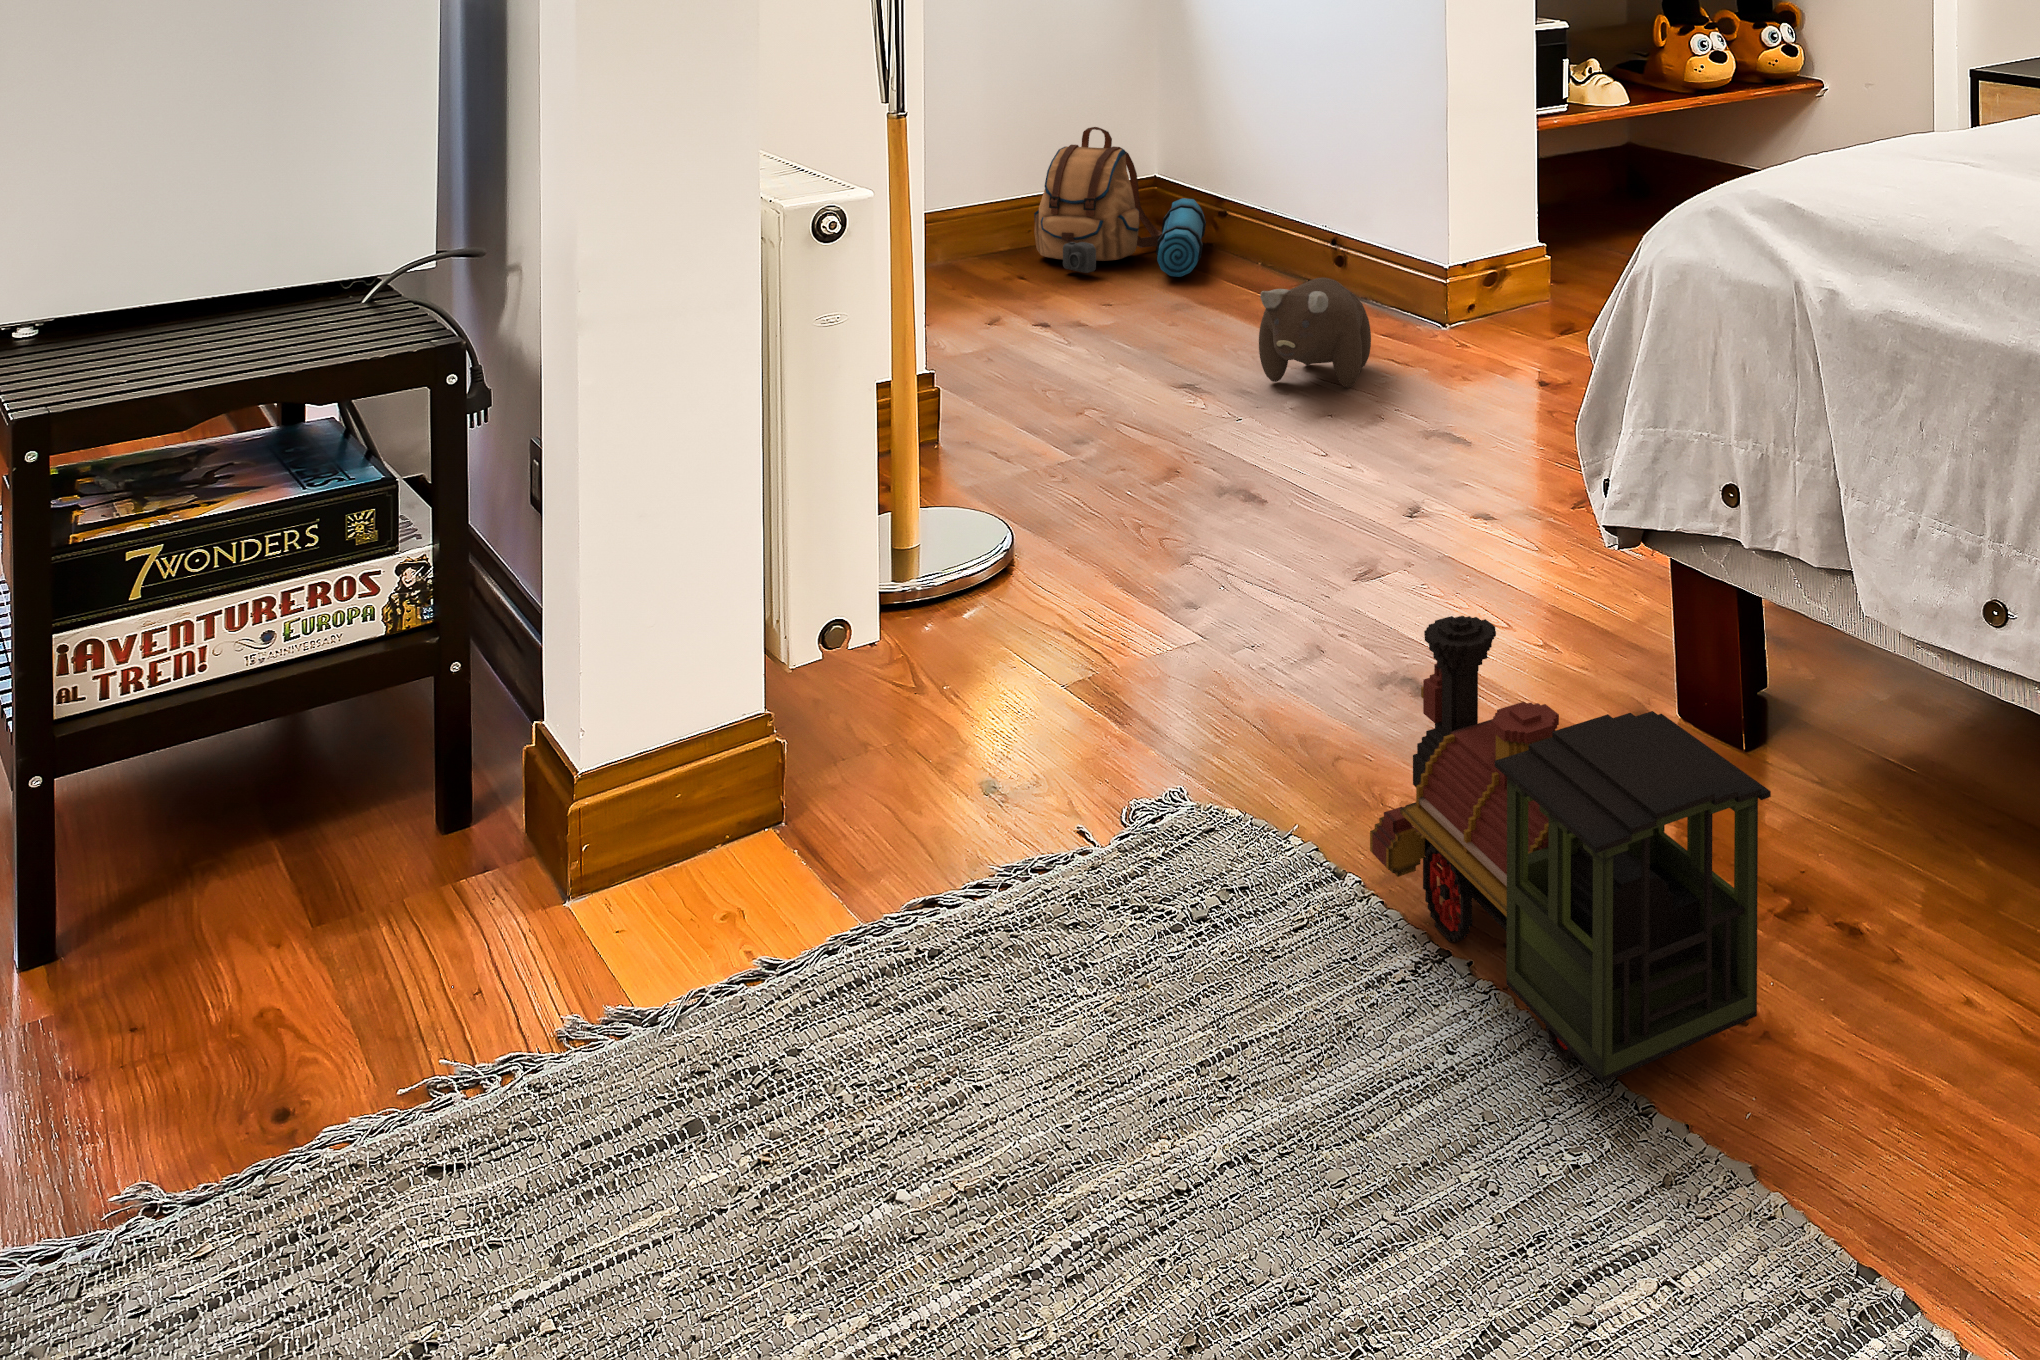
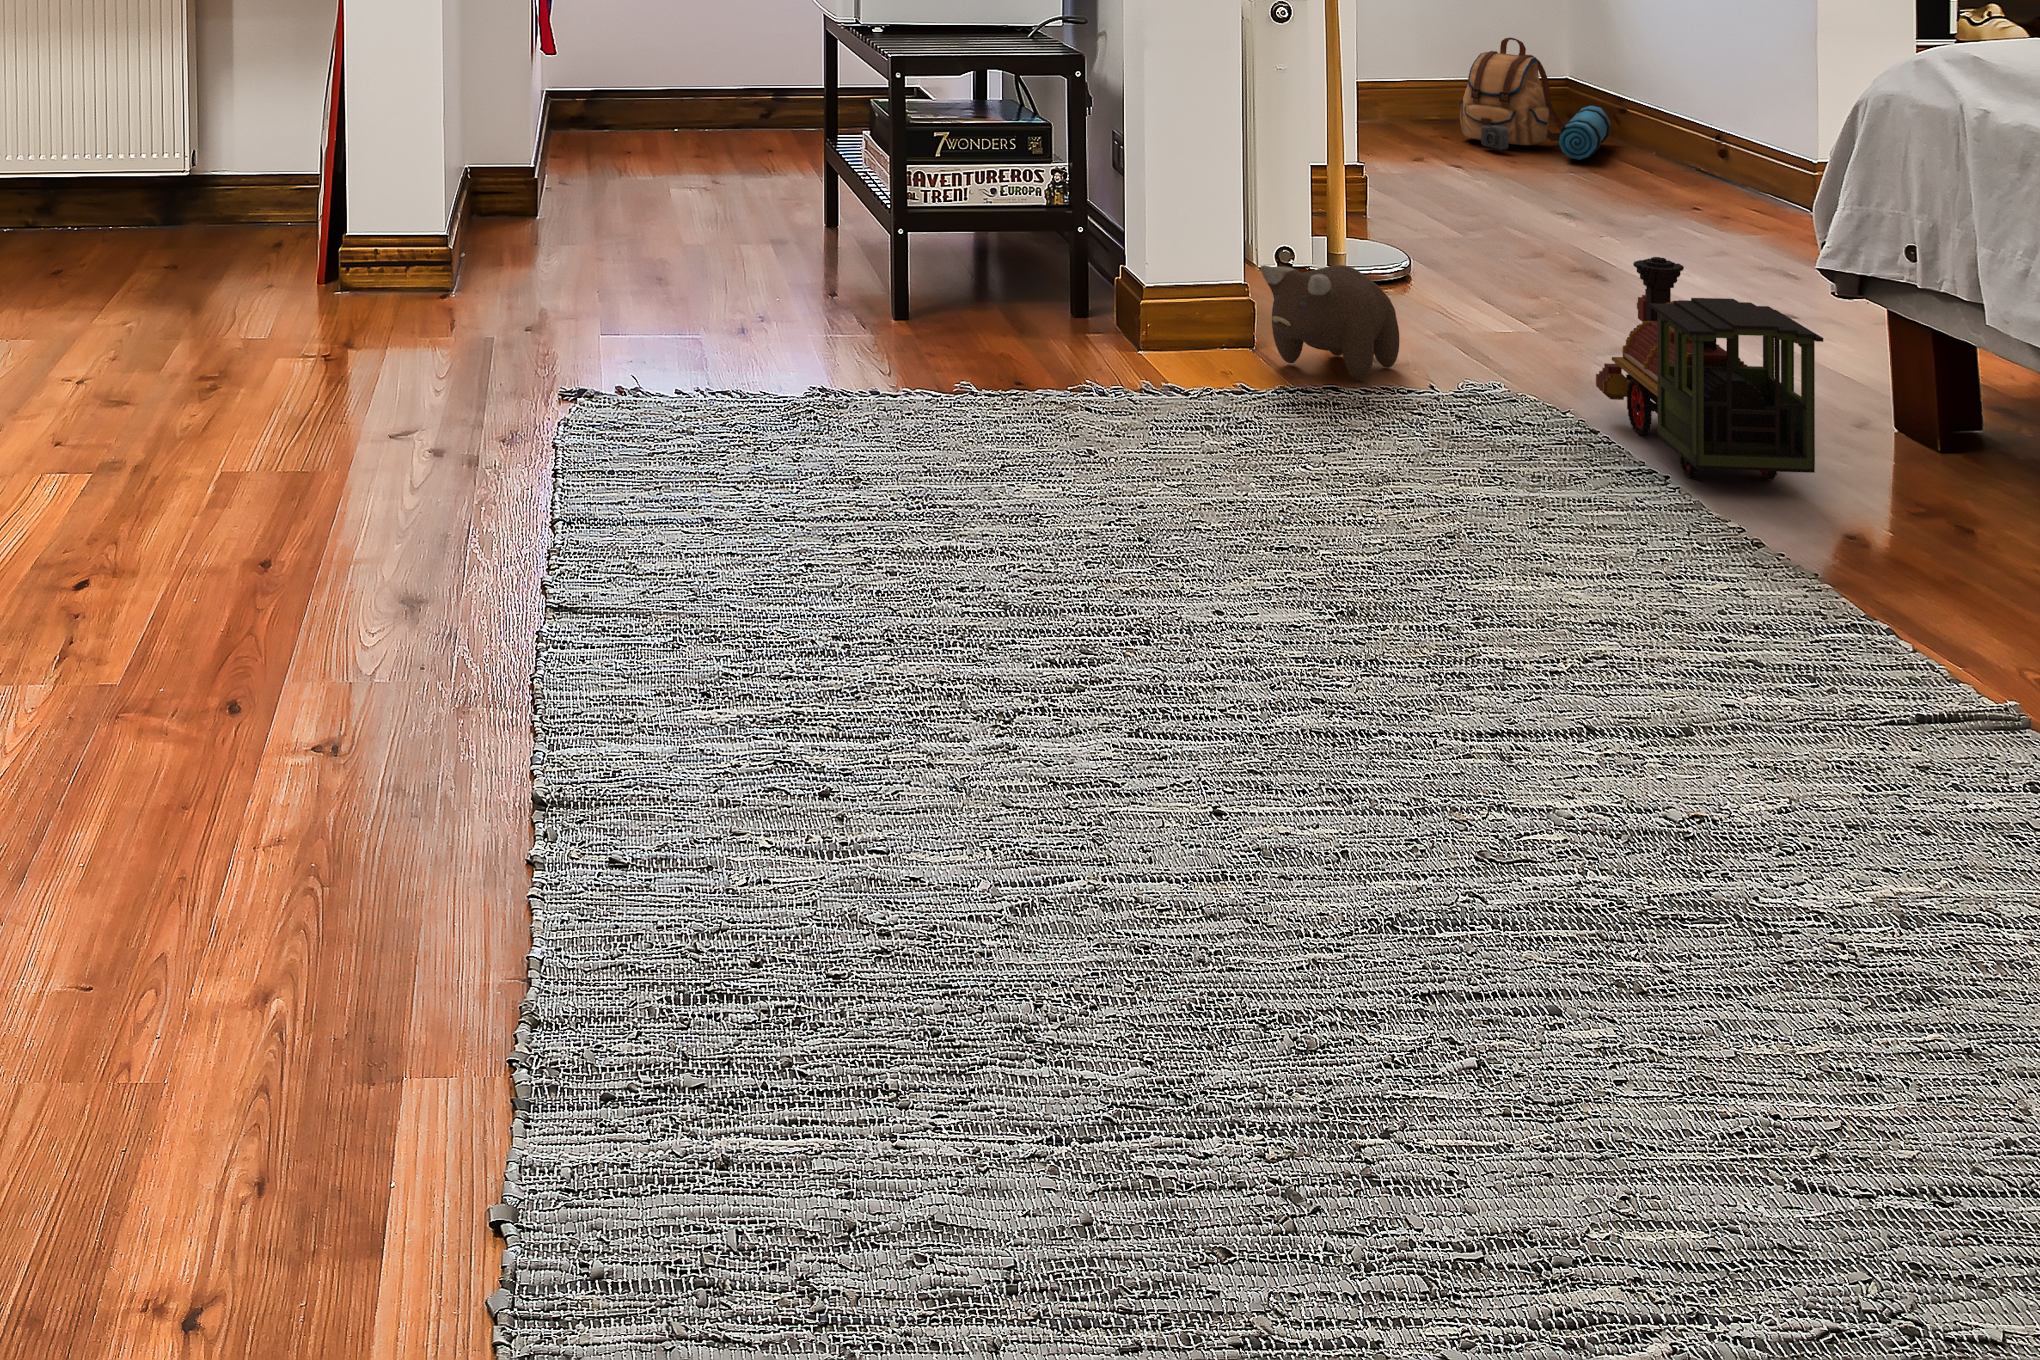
plush toy: present [1259,278,1371,388] -> present [1261,265,1399,381]

